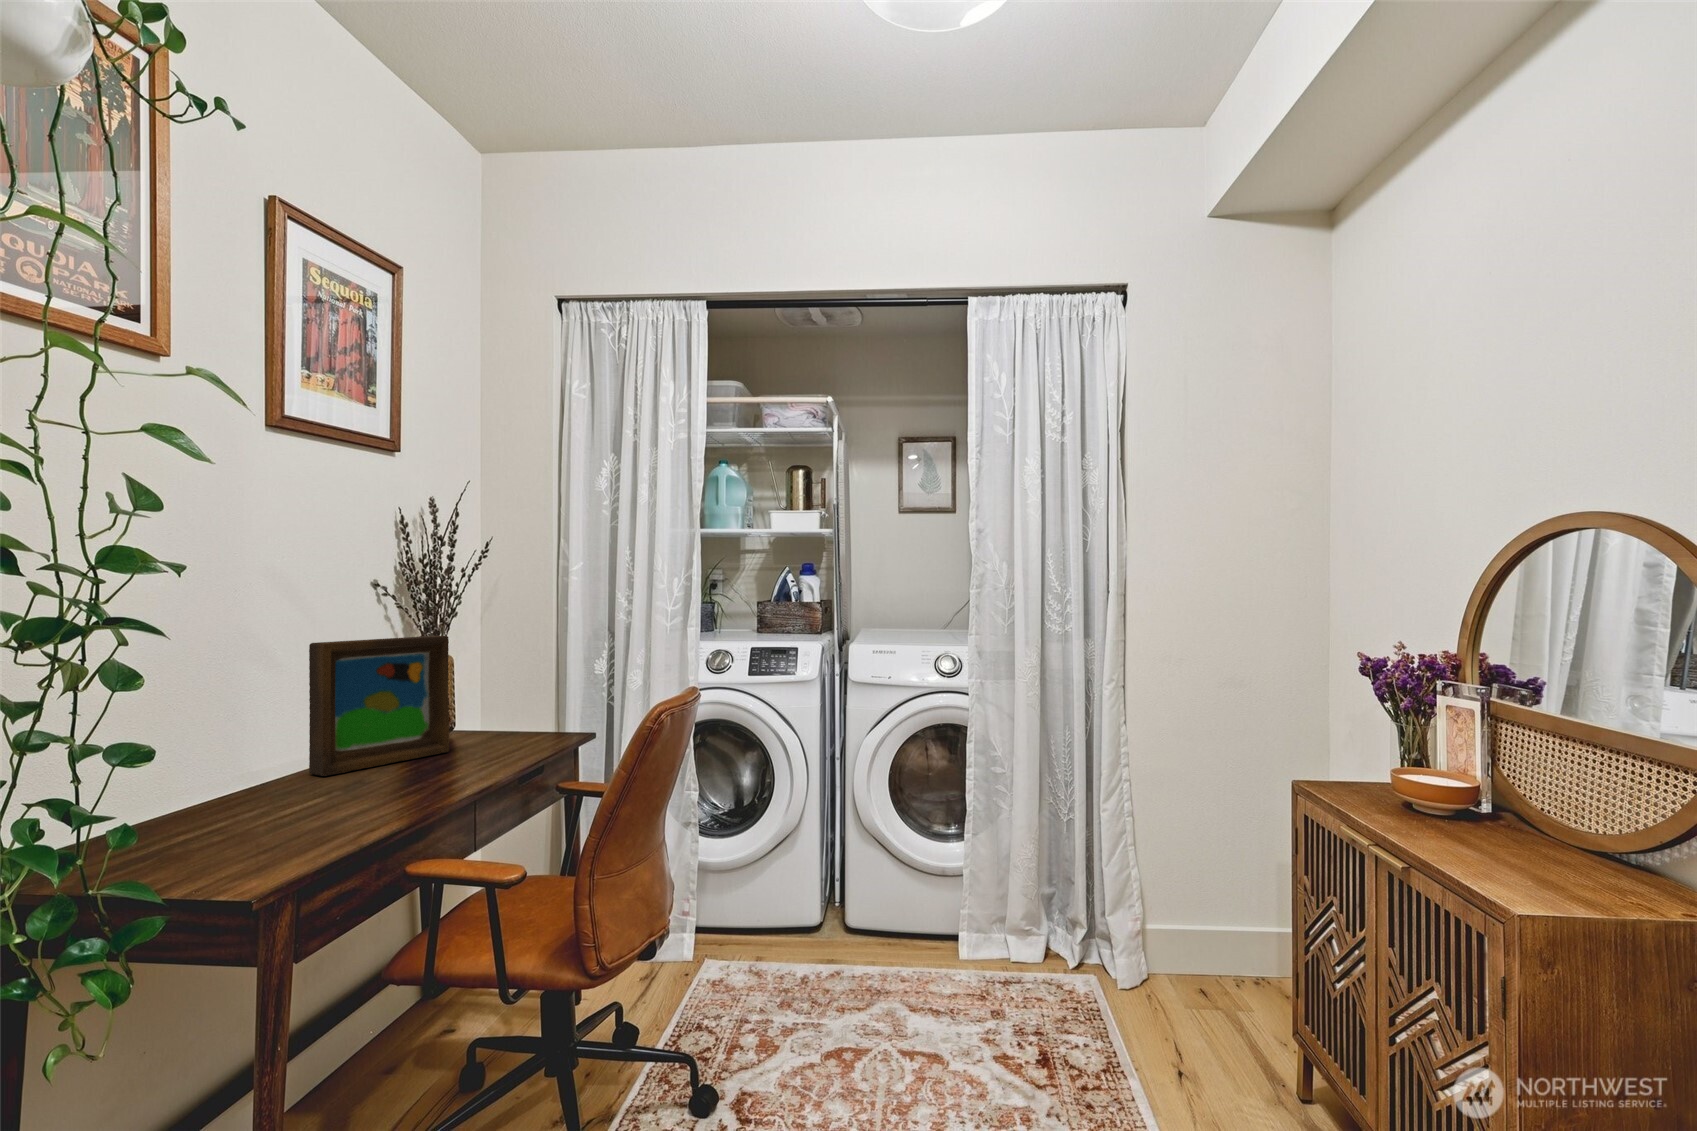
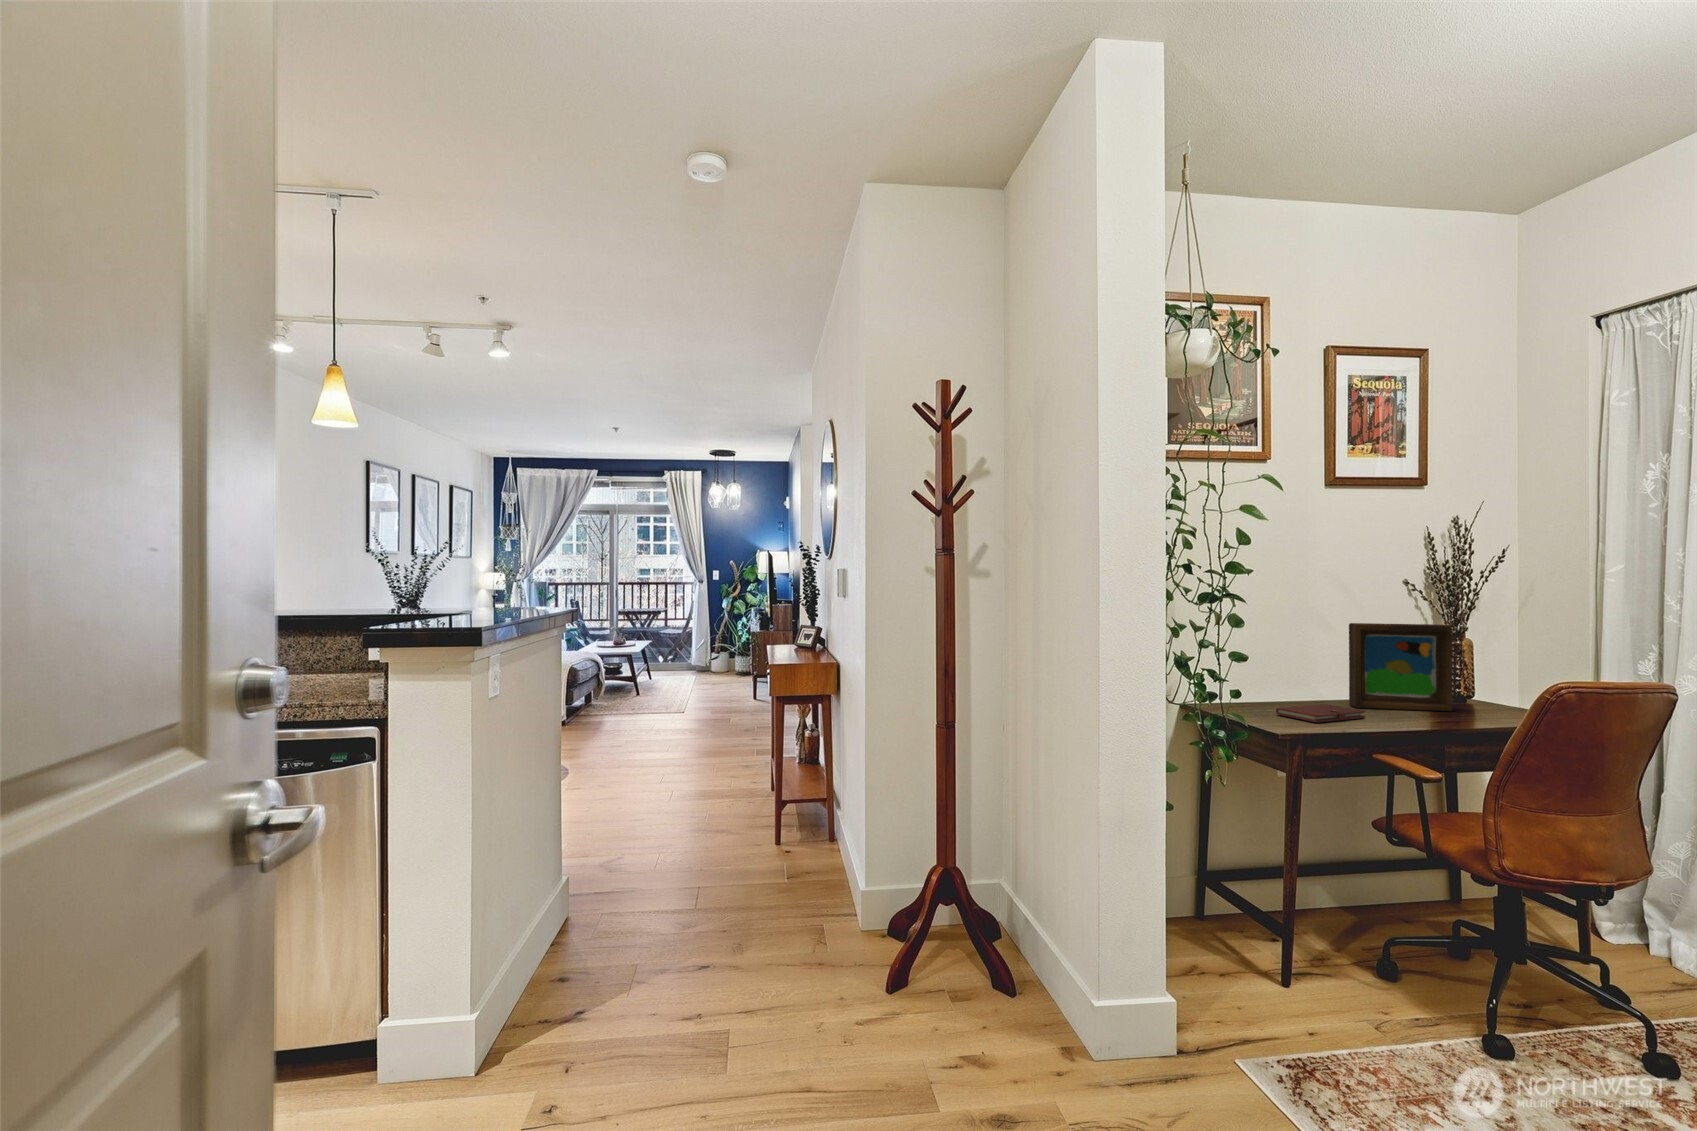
notebook: none [190,779,351,825] -> present [1276,704,1365,723]

